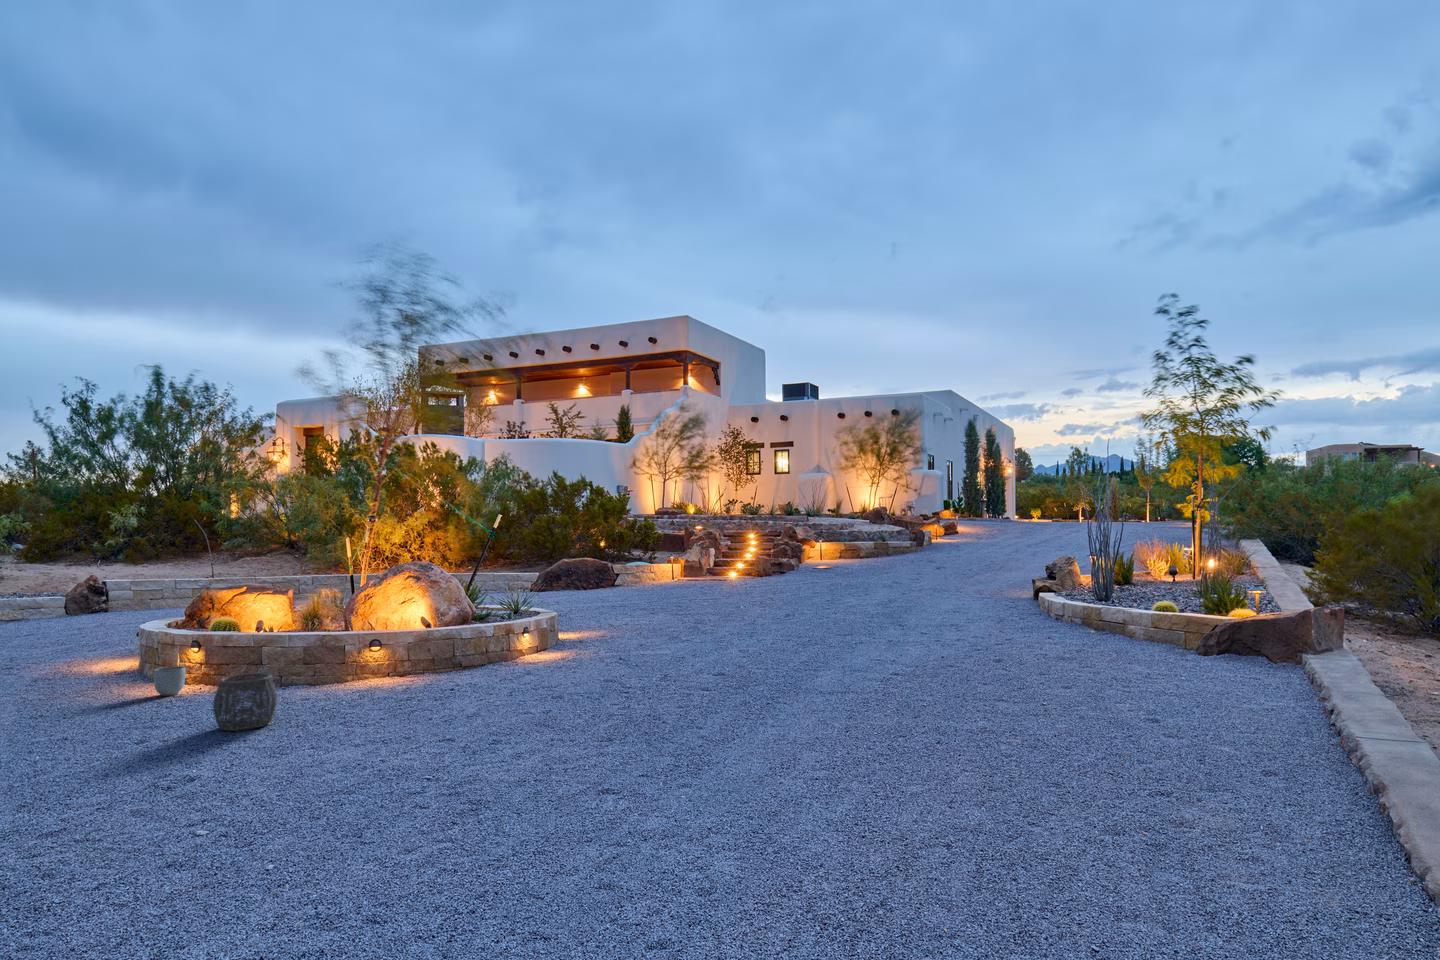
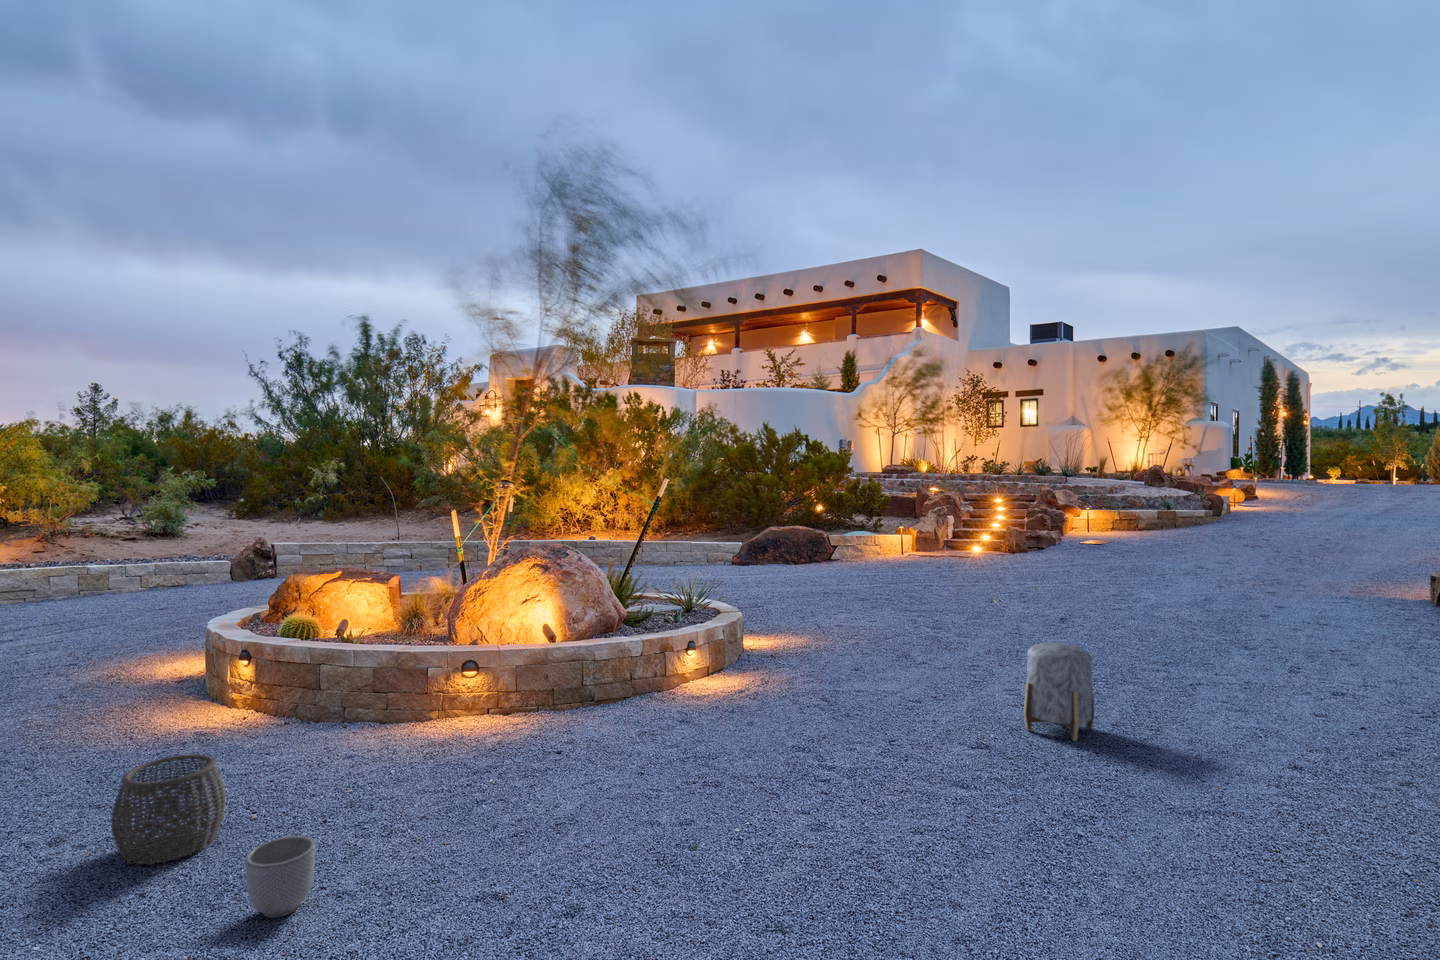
stool: none [743,600,782,654] -> present [1023,642,1094,741]
planter: present [153,666,186,696] -> present [245,836,316,918]

